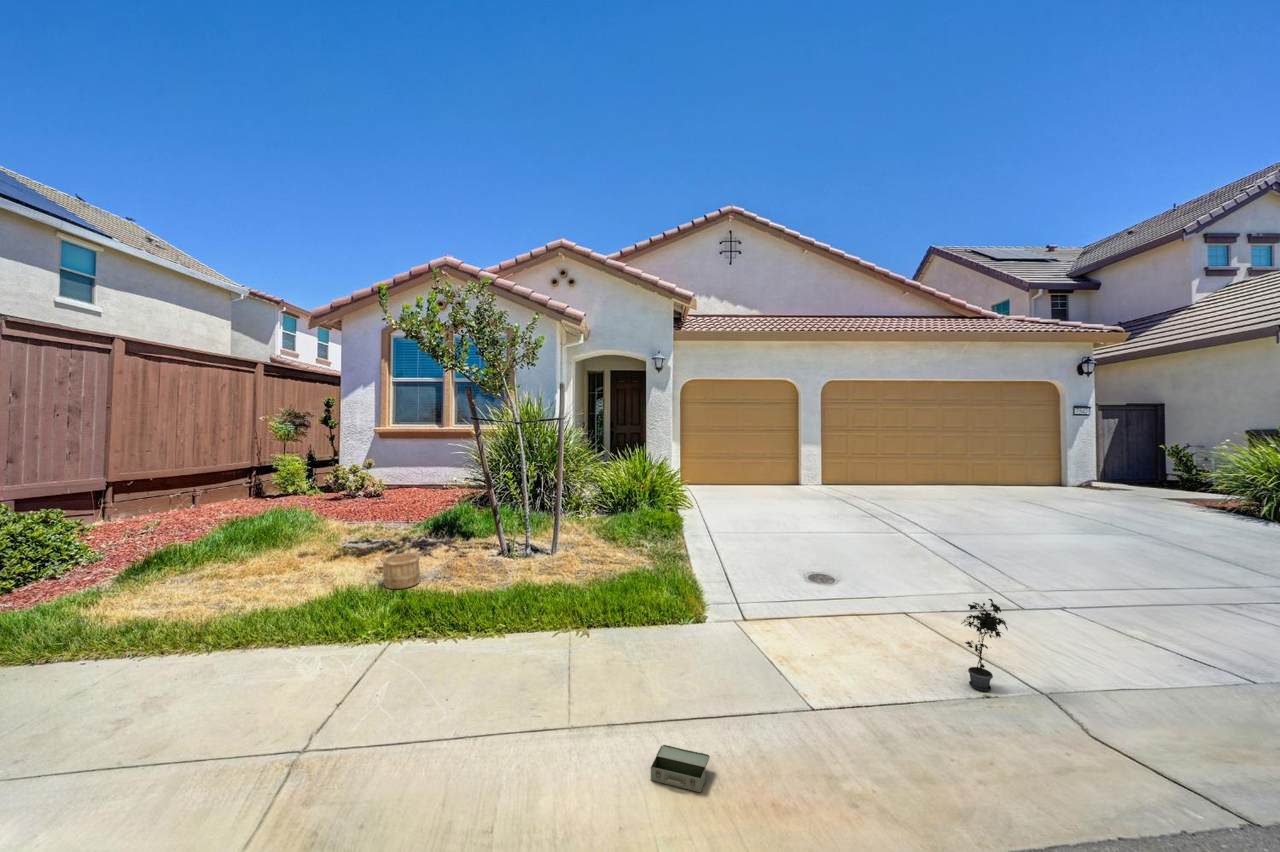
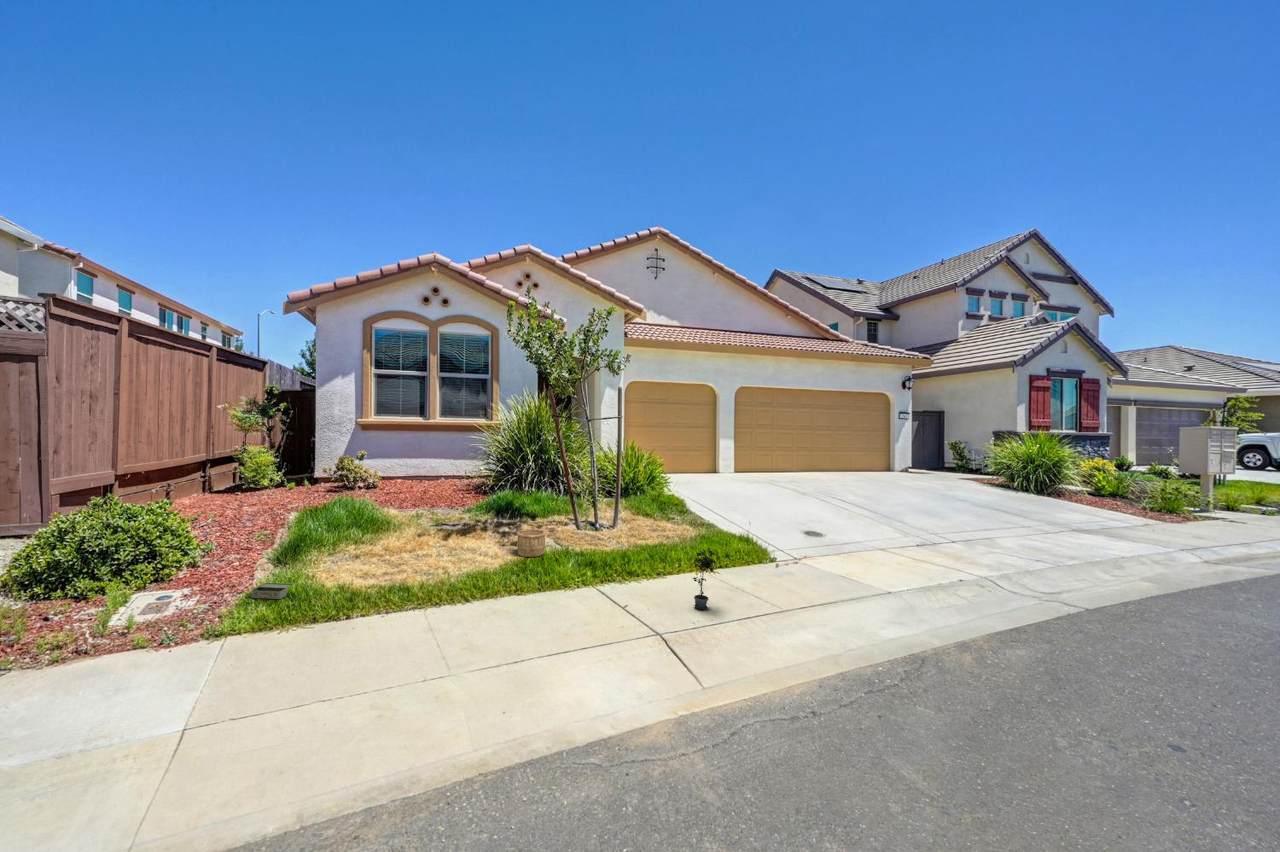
potted plant: present [961,599,1008,691] -> present [693,548,716,610]
toolbox: present [651,745,710,792] -> present [251,583,293,599]

